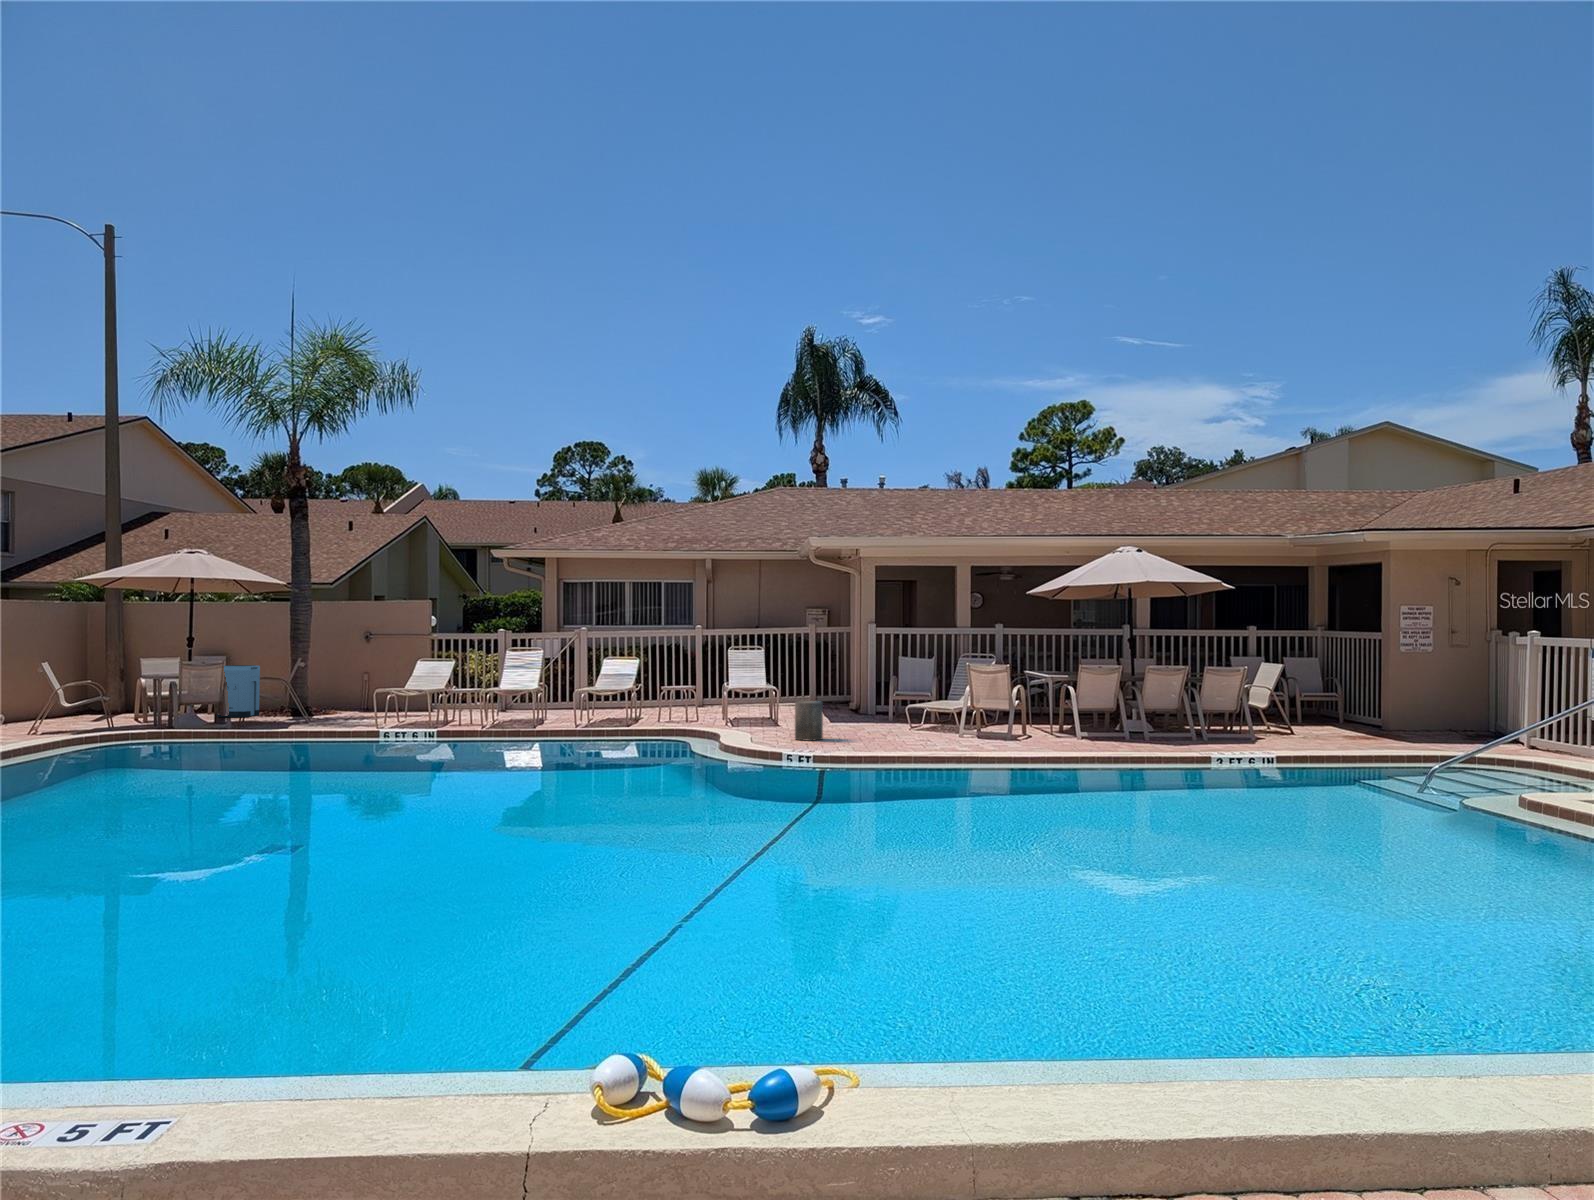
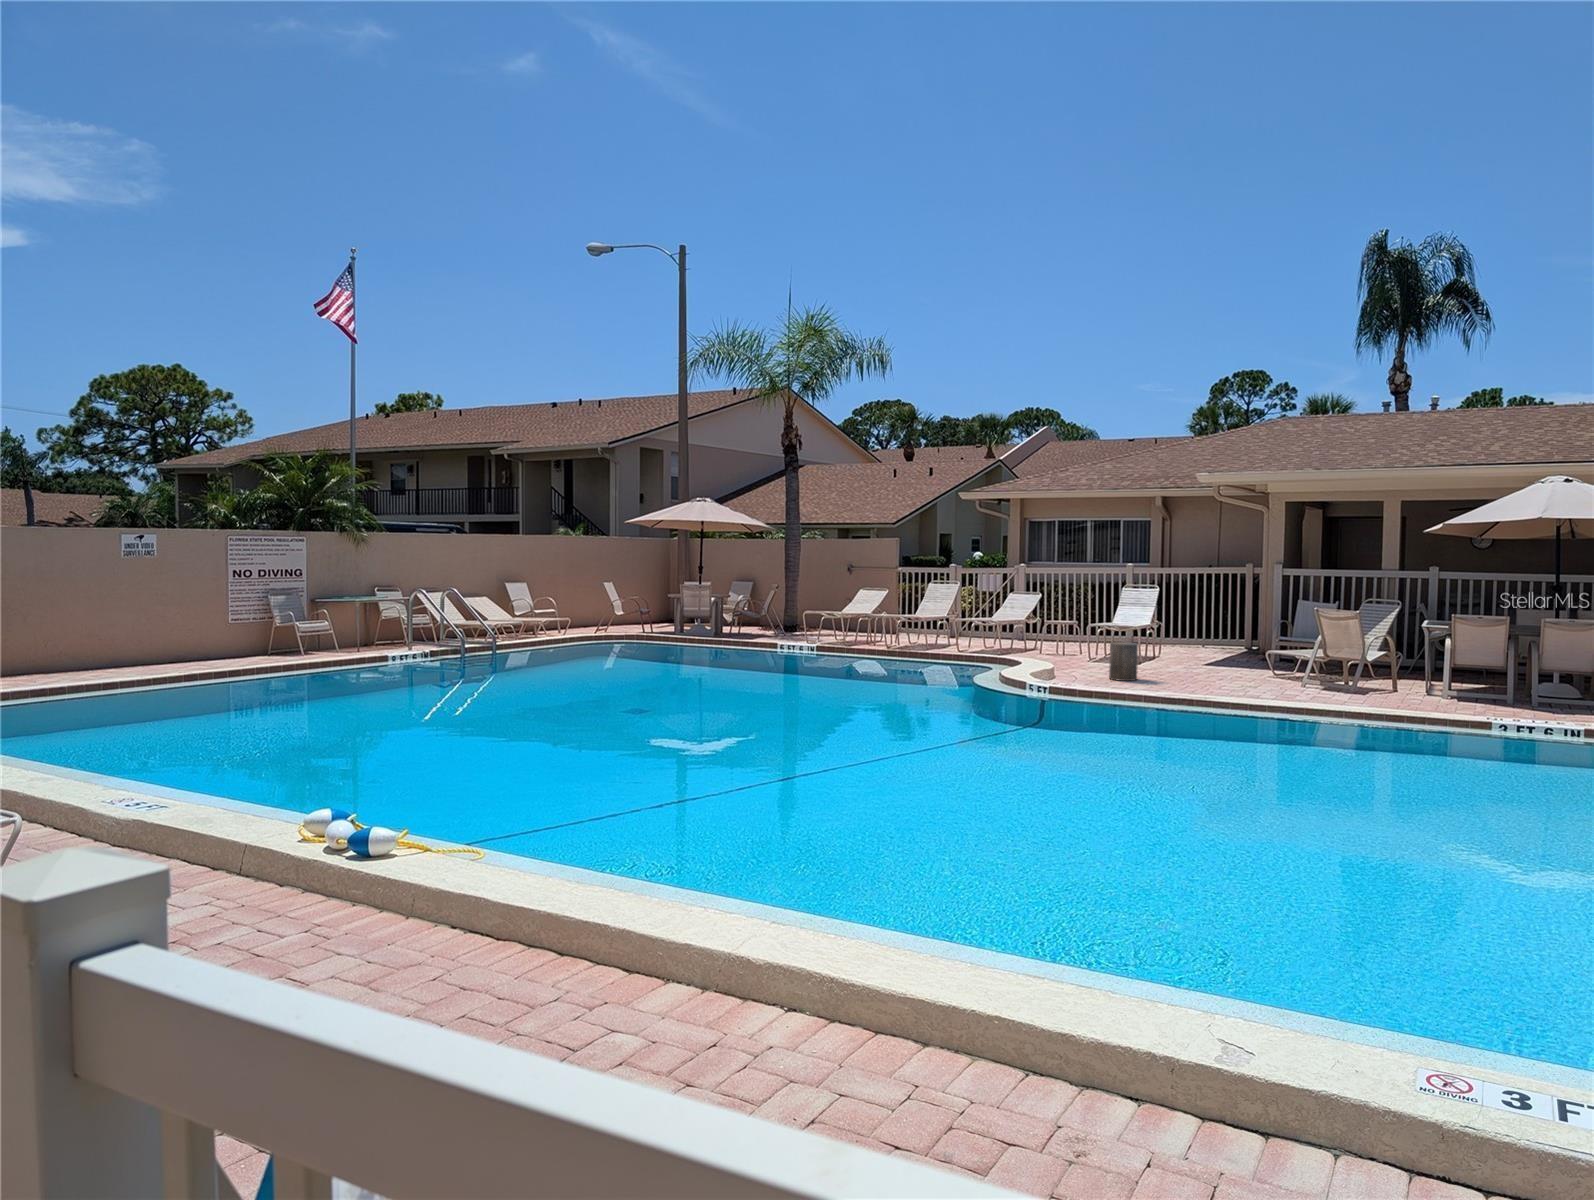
trash can: present [217,665,260,717] -> none [736,591,766,631]

